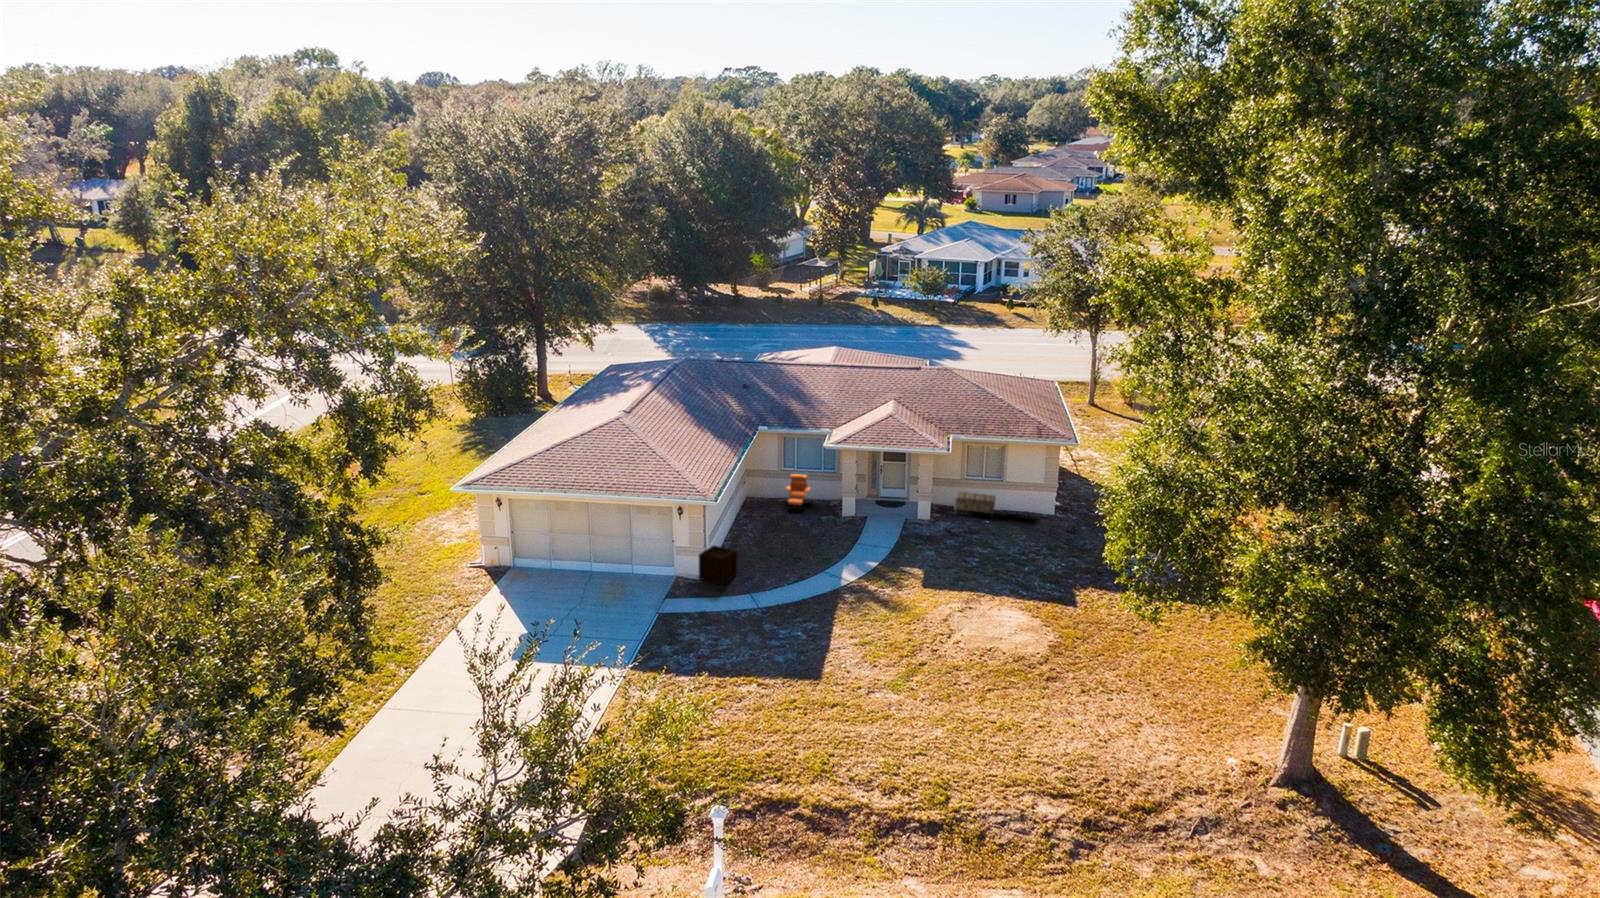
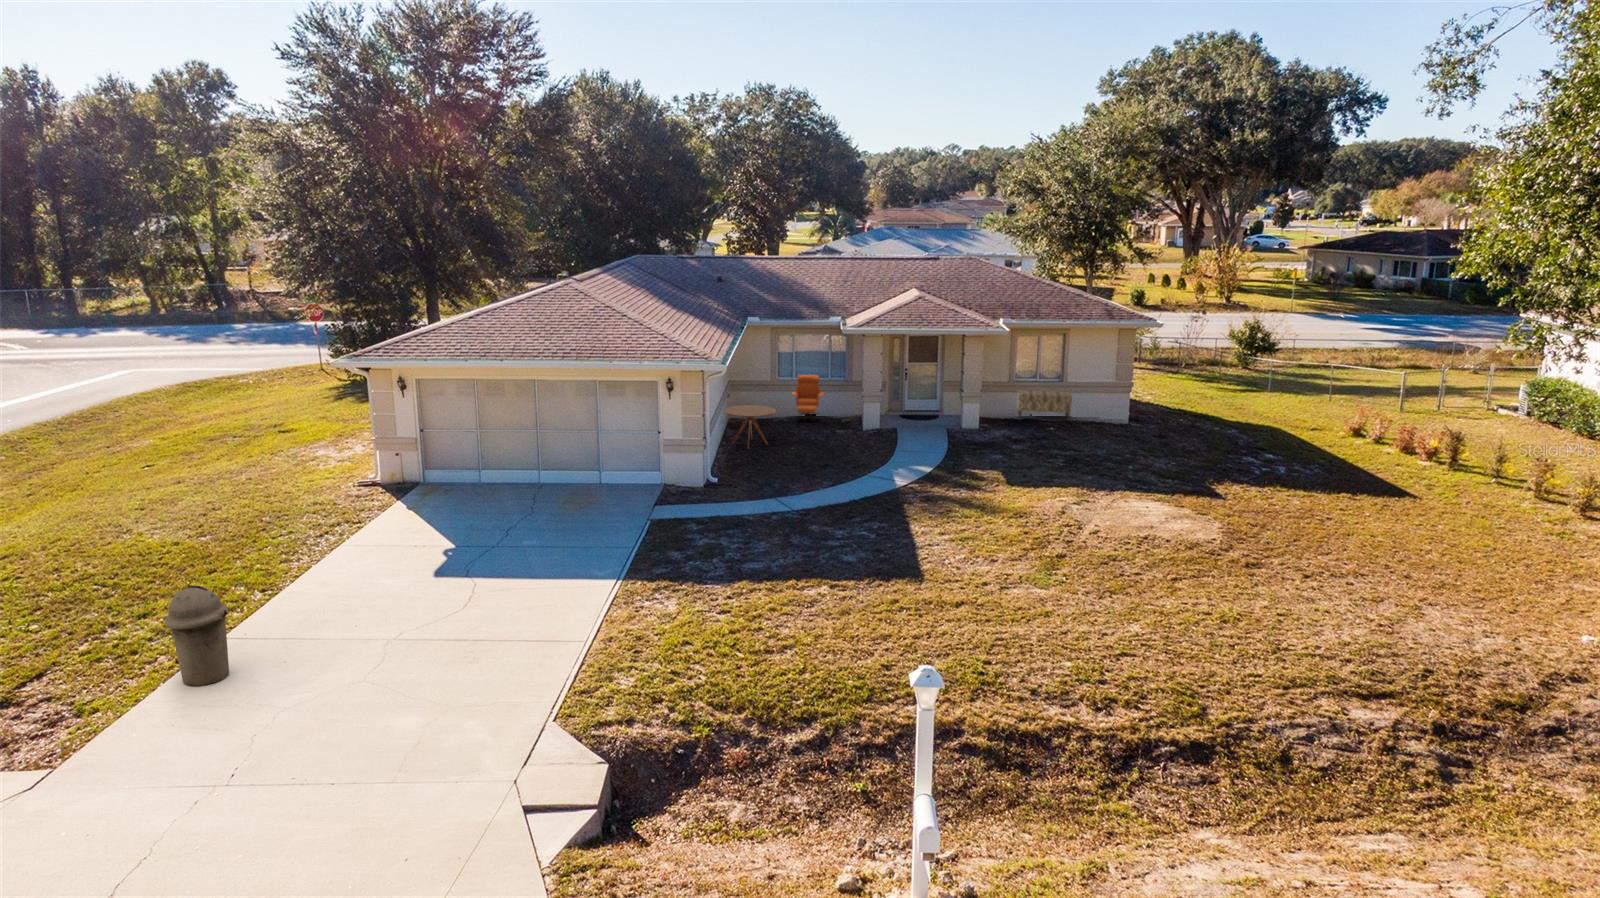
round table: none [727,506,765,542] -> present [724,405,776,449]
wooden crate: present [699,546,737,585] -> none [698,439,752,490]
trash can: none [352,683,387,741] -> present [165,586,229,686]

